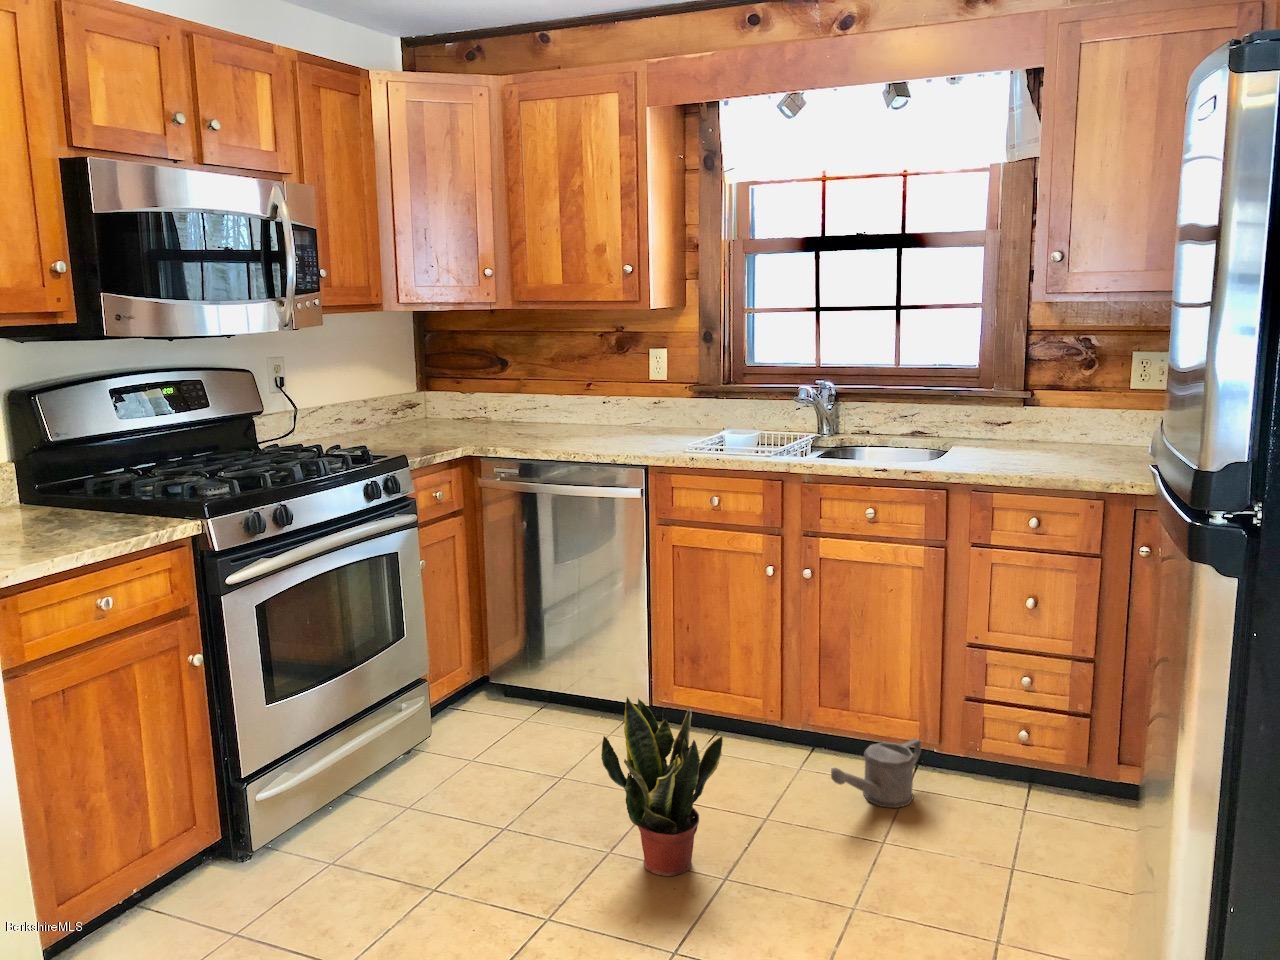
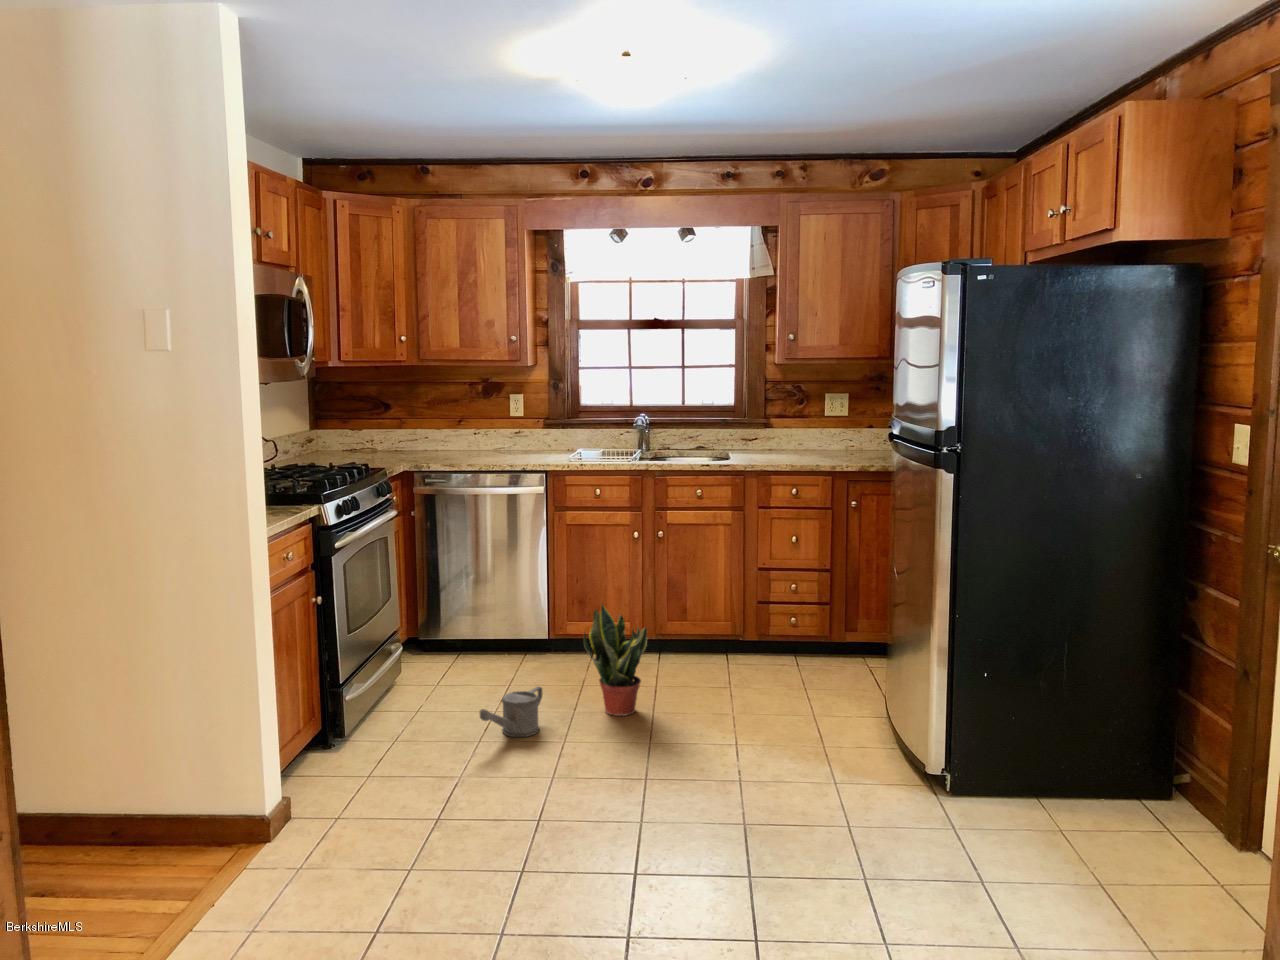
watering can: present [831,739,921,808] -> present [480,687,542,737]

